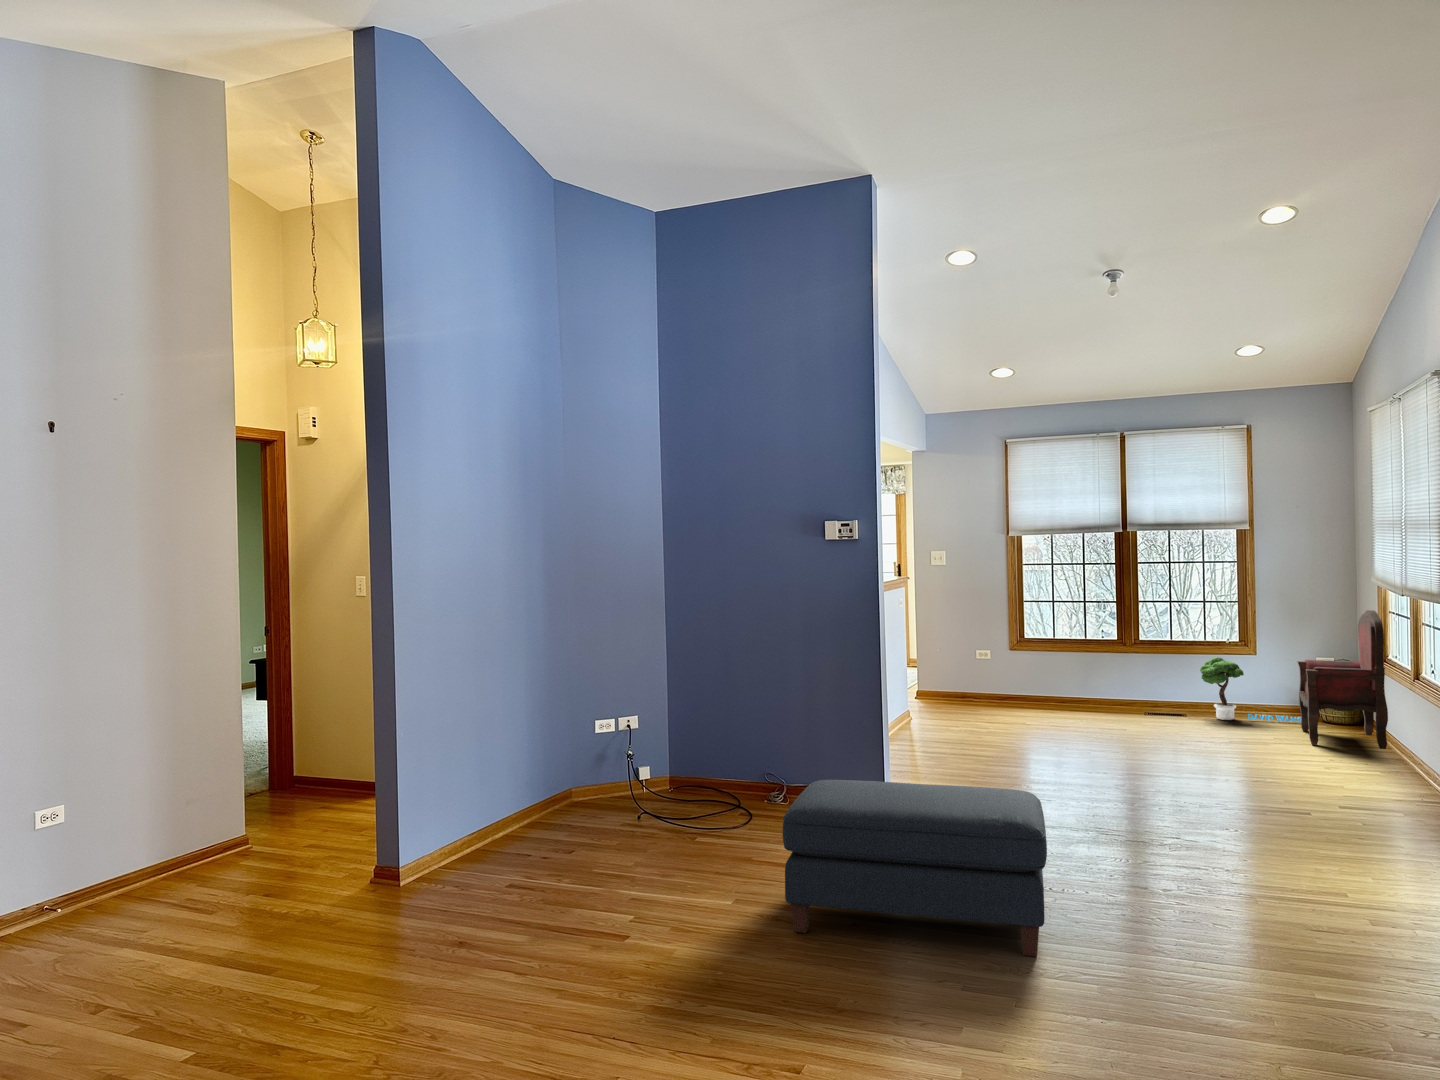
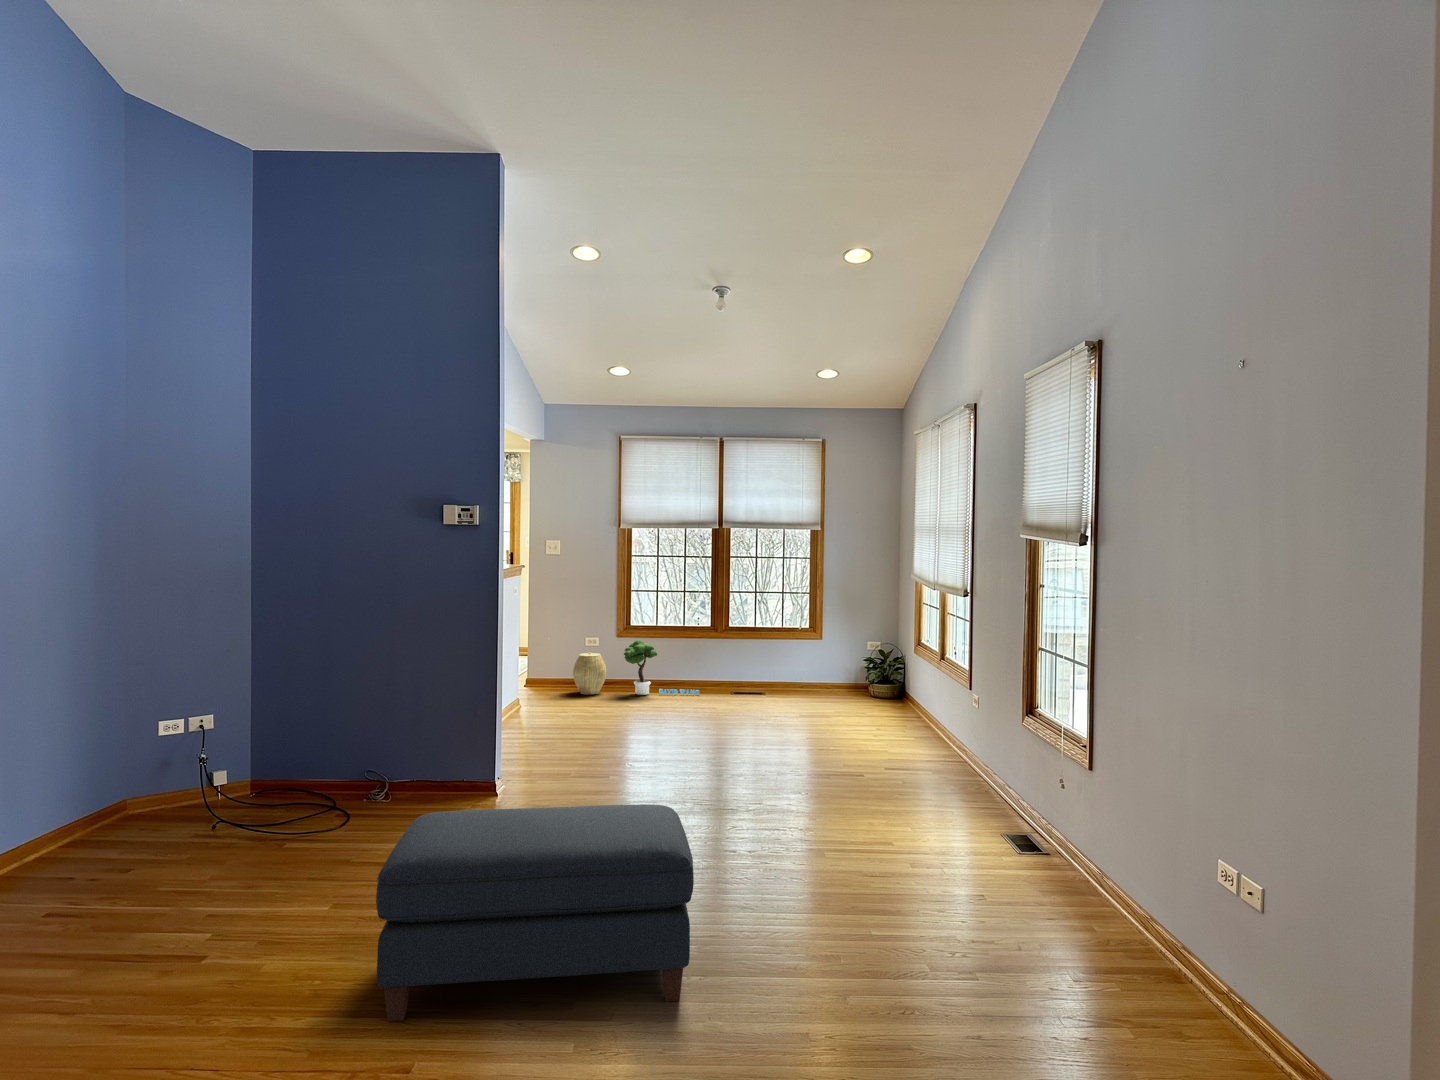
armchair: present [1297,610,1388,749] -> none [854,602,921,718]
potted tree: present [1200,657,1301,722] -> present [624,640,699,695]
woven basket: none [964,664,999,708] -> present [573,652,606,695]

